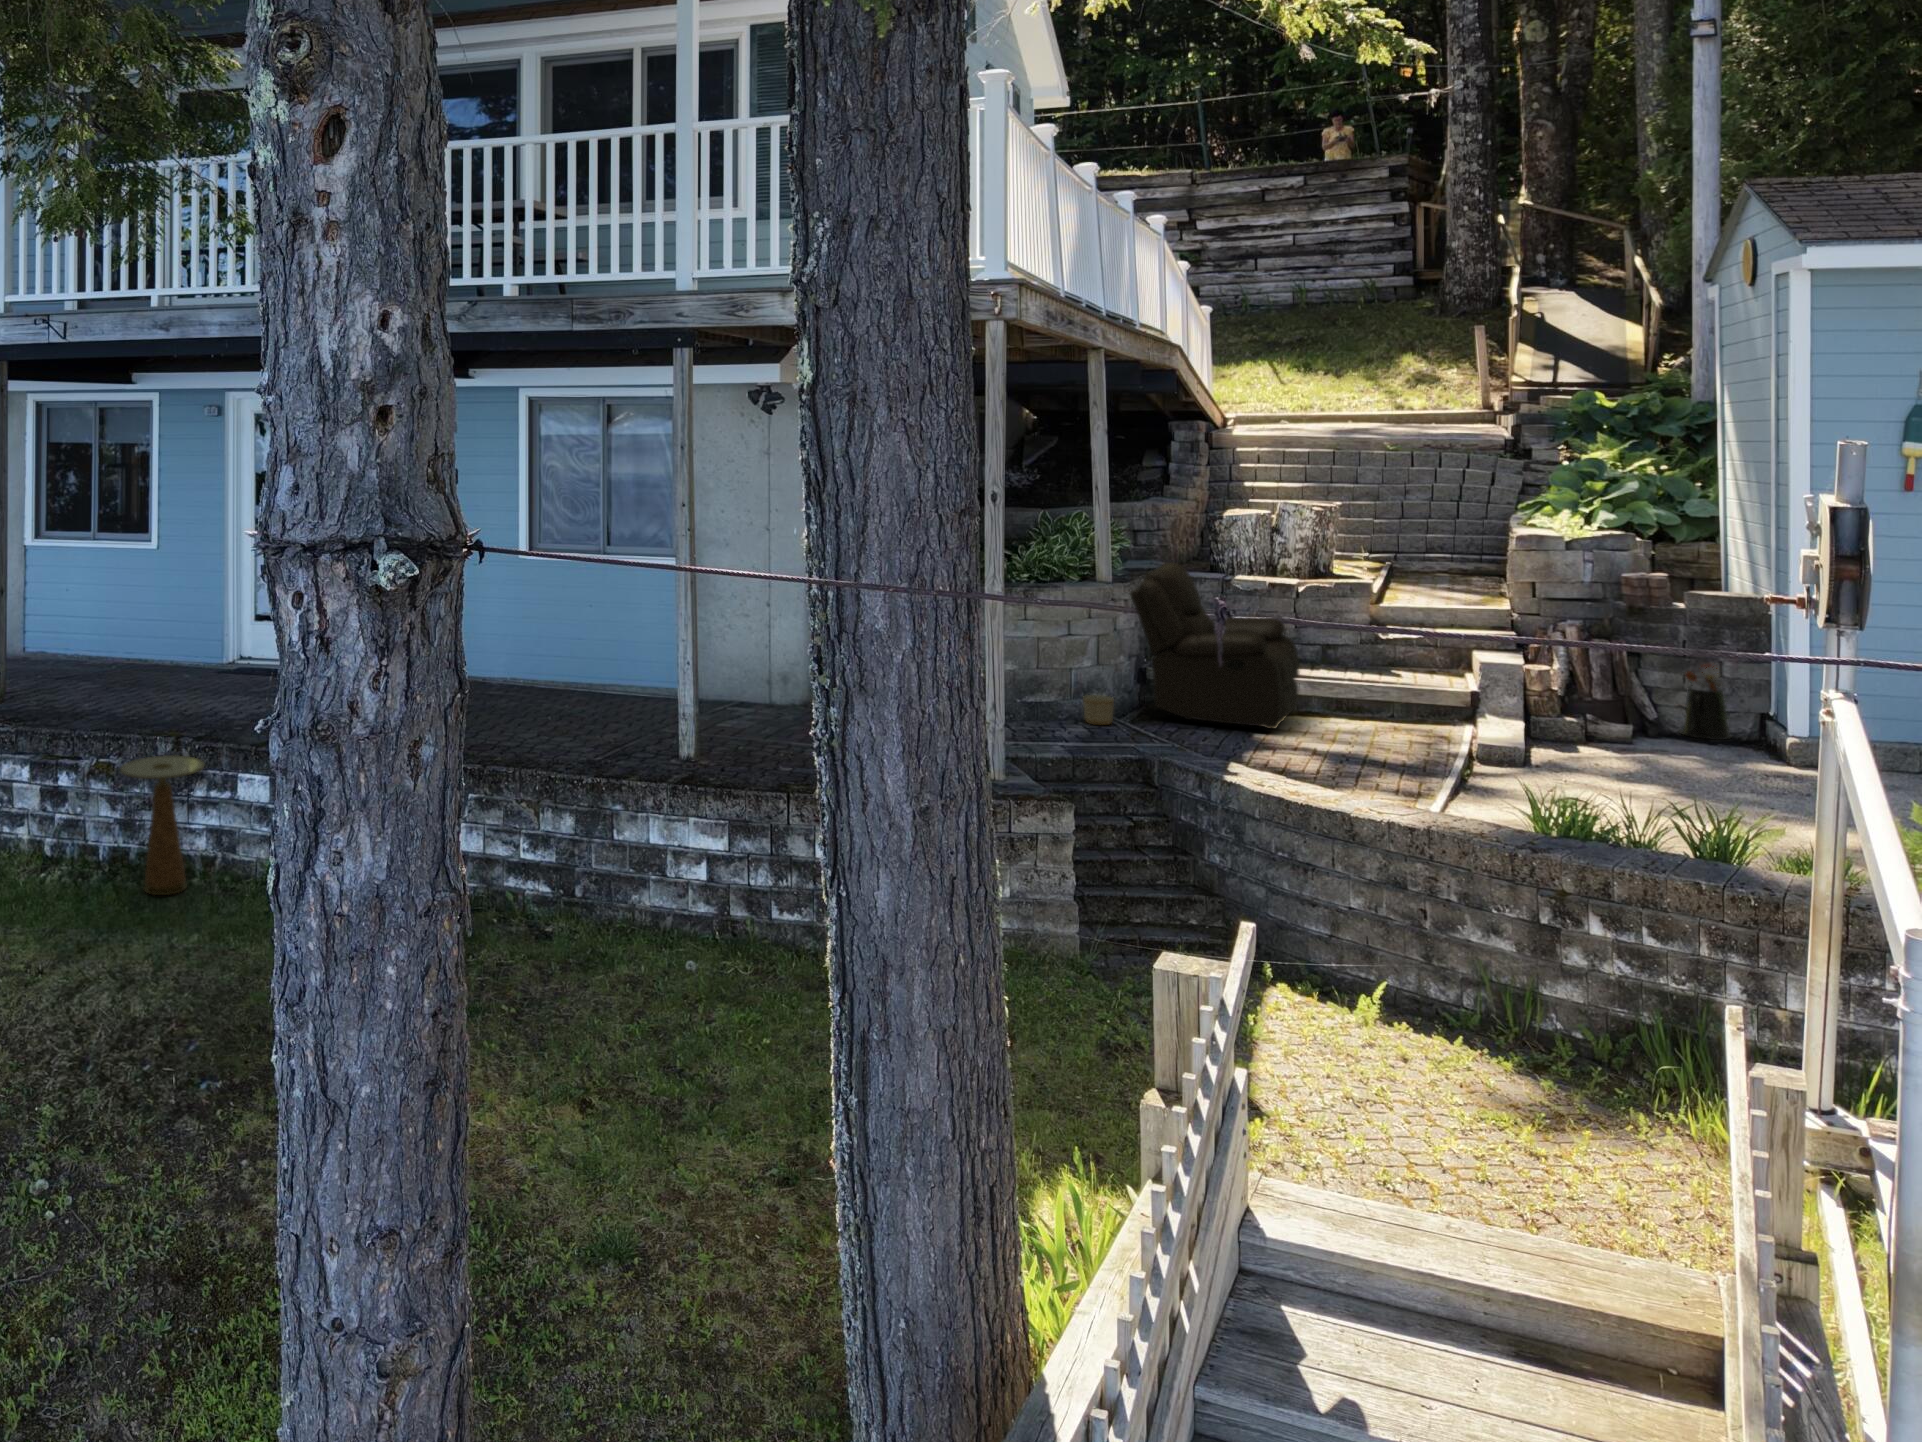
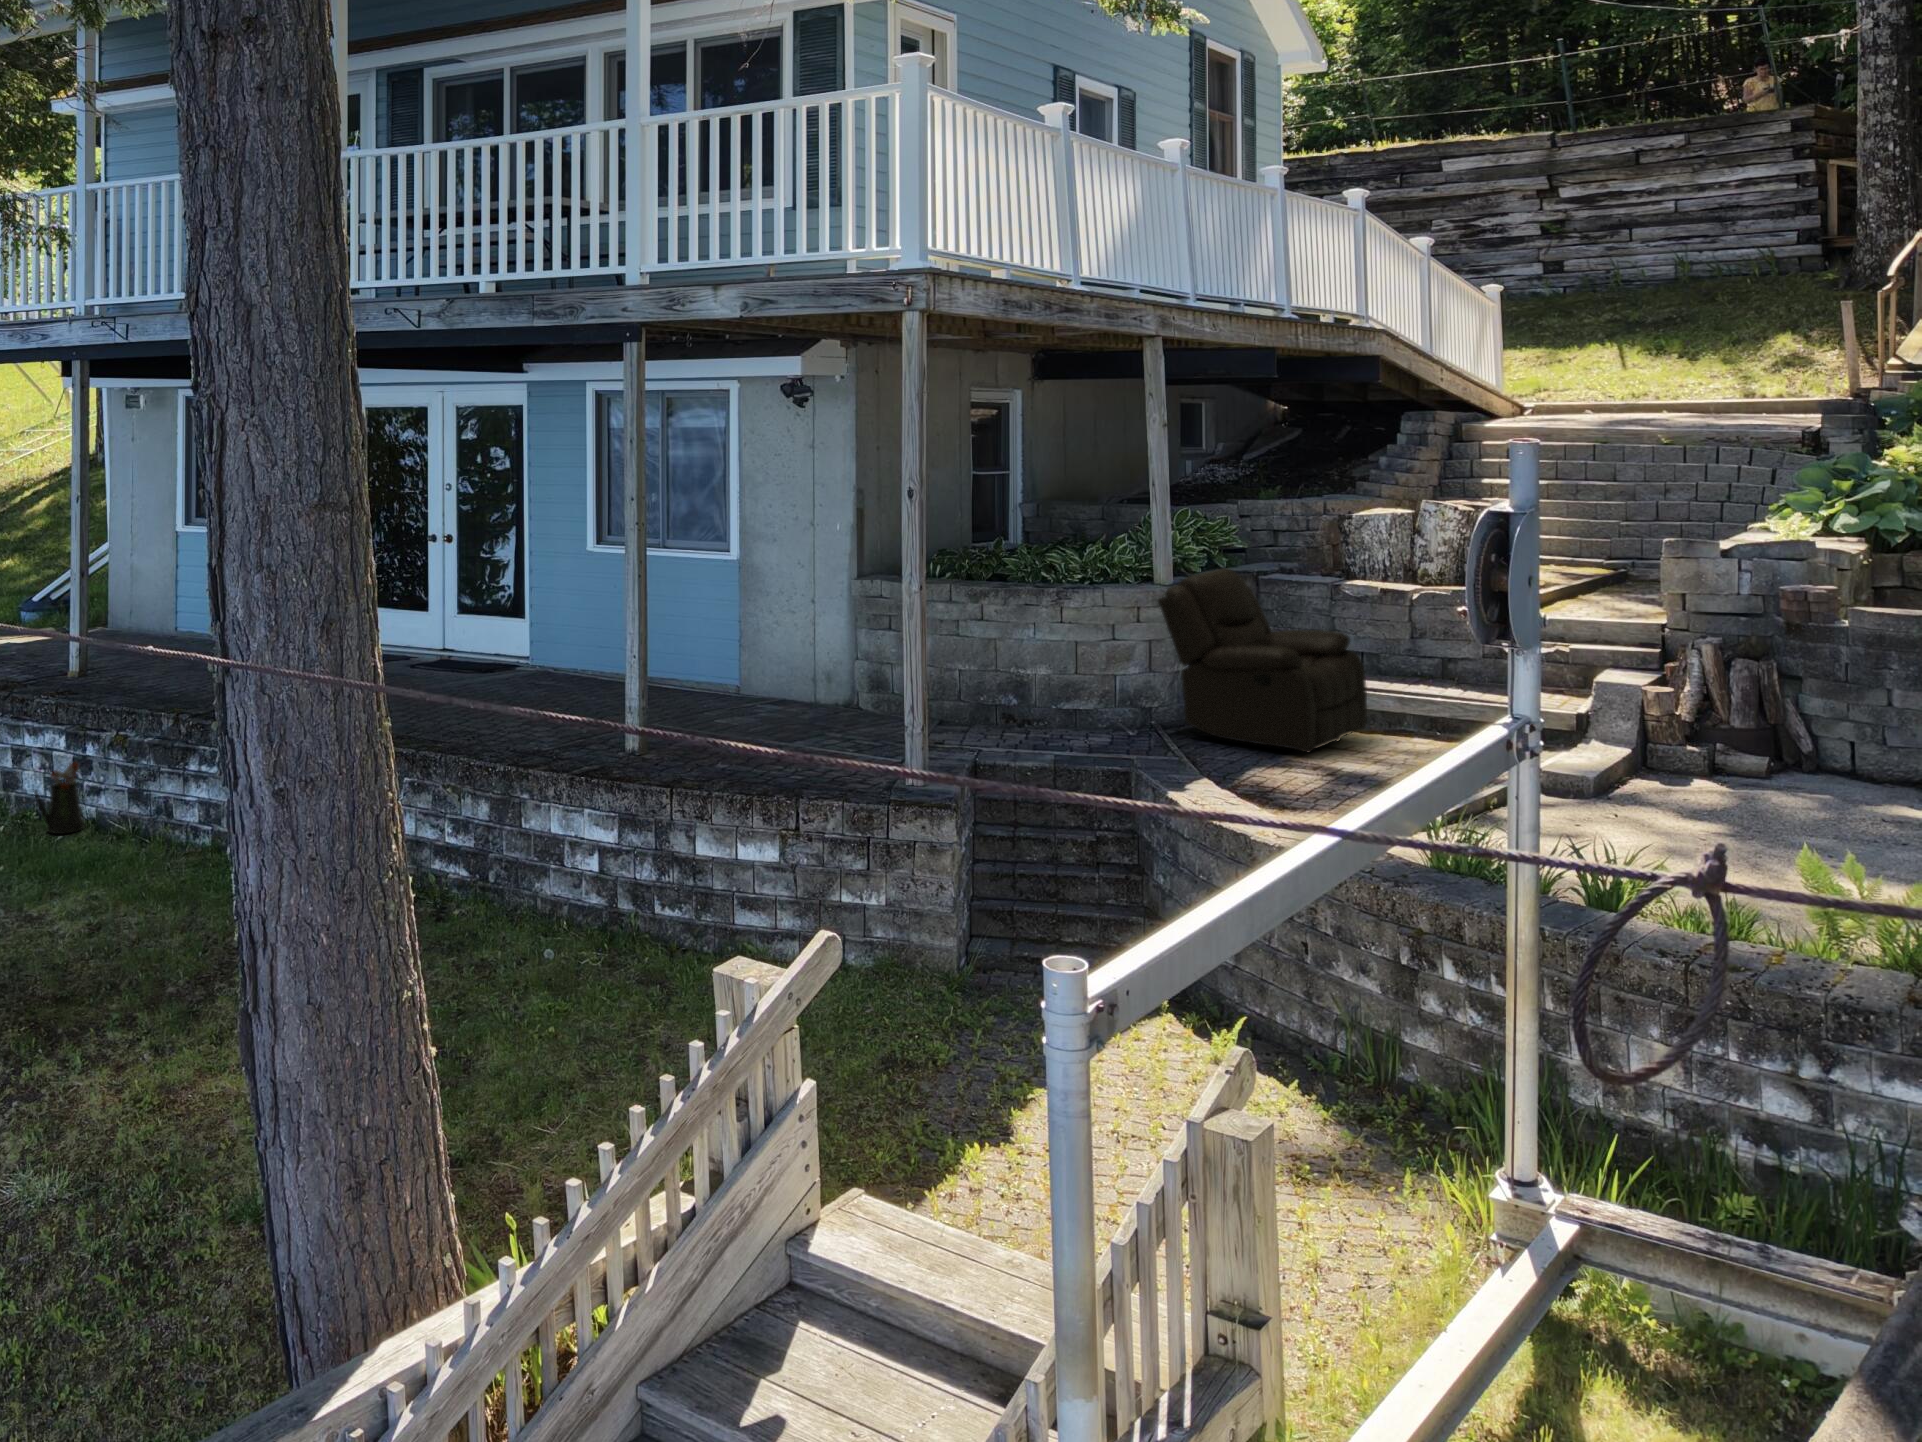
watering can: present [1680,664,1731,740] -> present [34,762,89,834]
planter: present [1083,695,1114,725] -> none [1098,708,1131,740]
side table: present [120,755,204,895] -> none [109,729,187,857]

